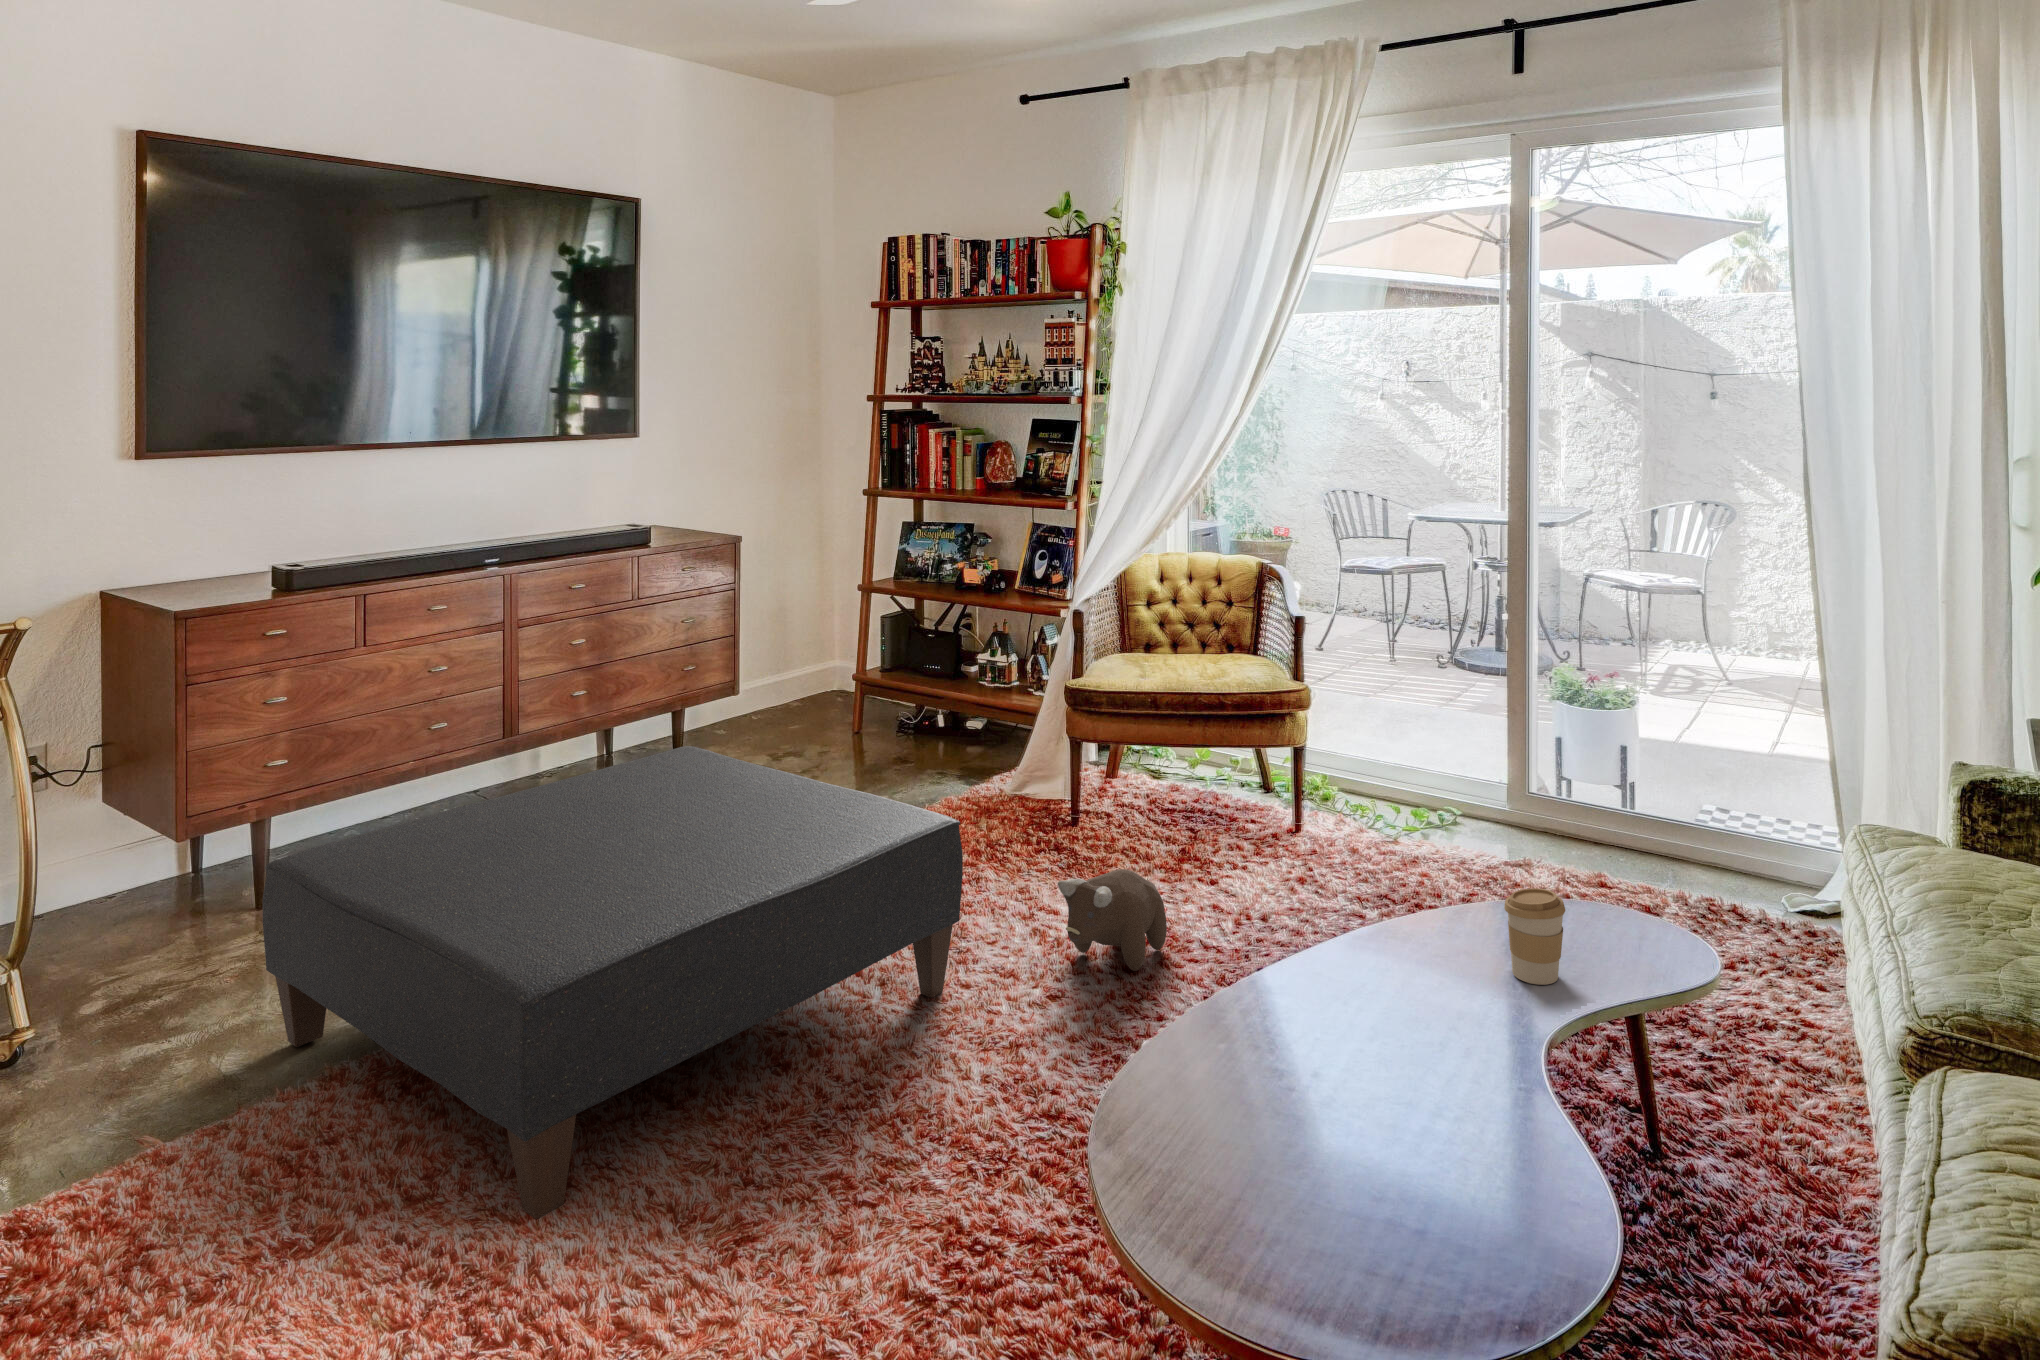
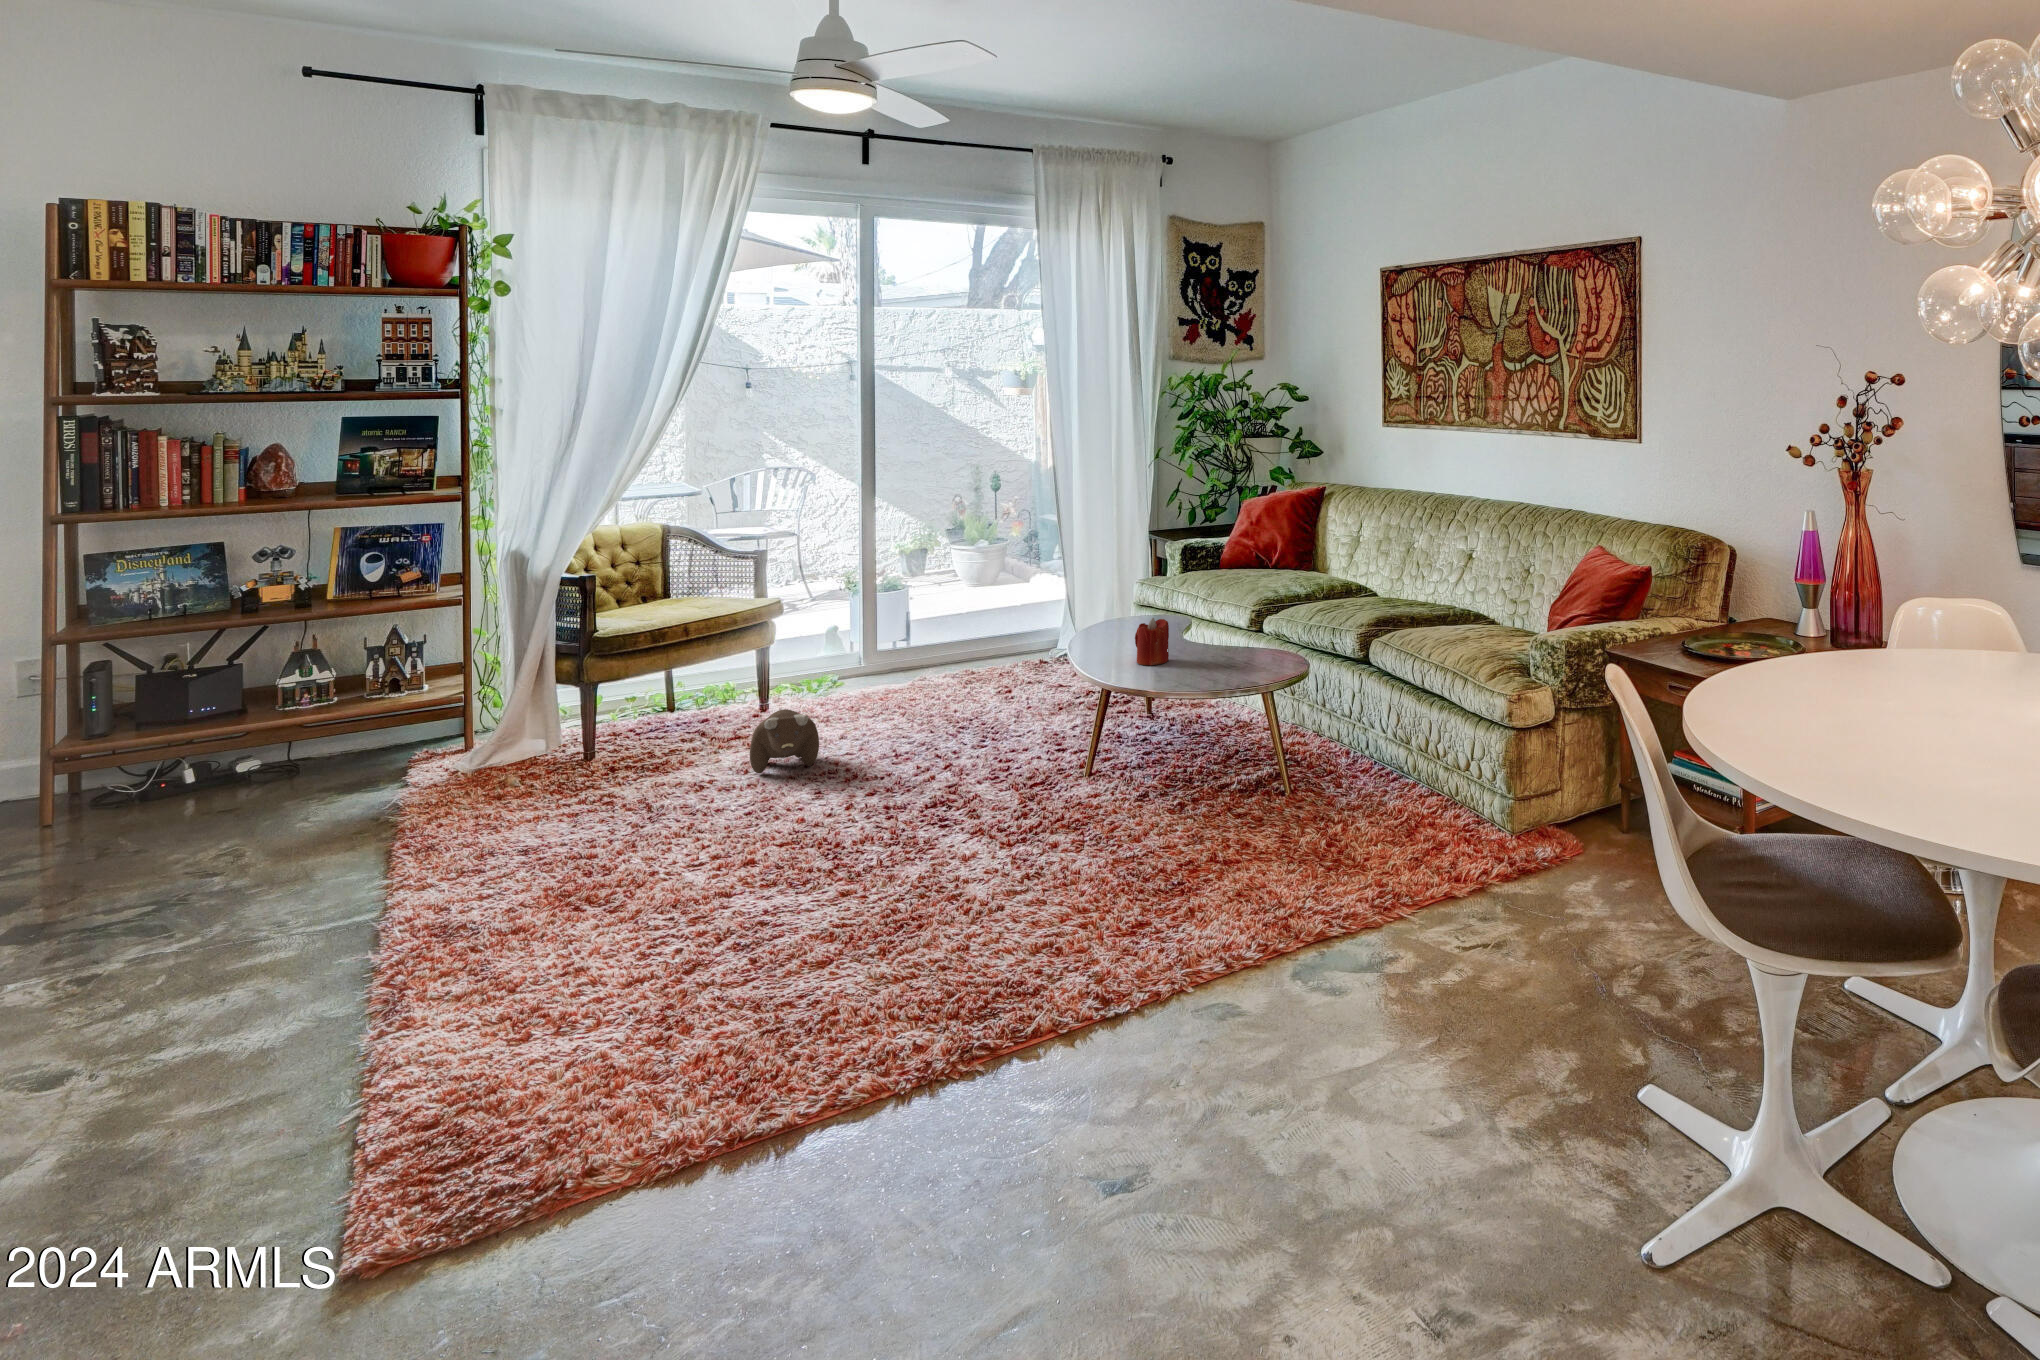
ottoman: present [263,746,963,1219] -> none [200,690,755,1036]
coffee cup: present [1504,888,1565,985] -> none [1105,603,1131,643]
candle: none [1406,967,1482,1096] -> present [1135,618,1169,665]

